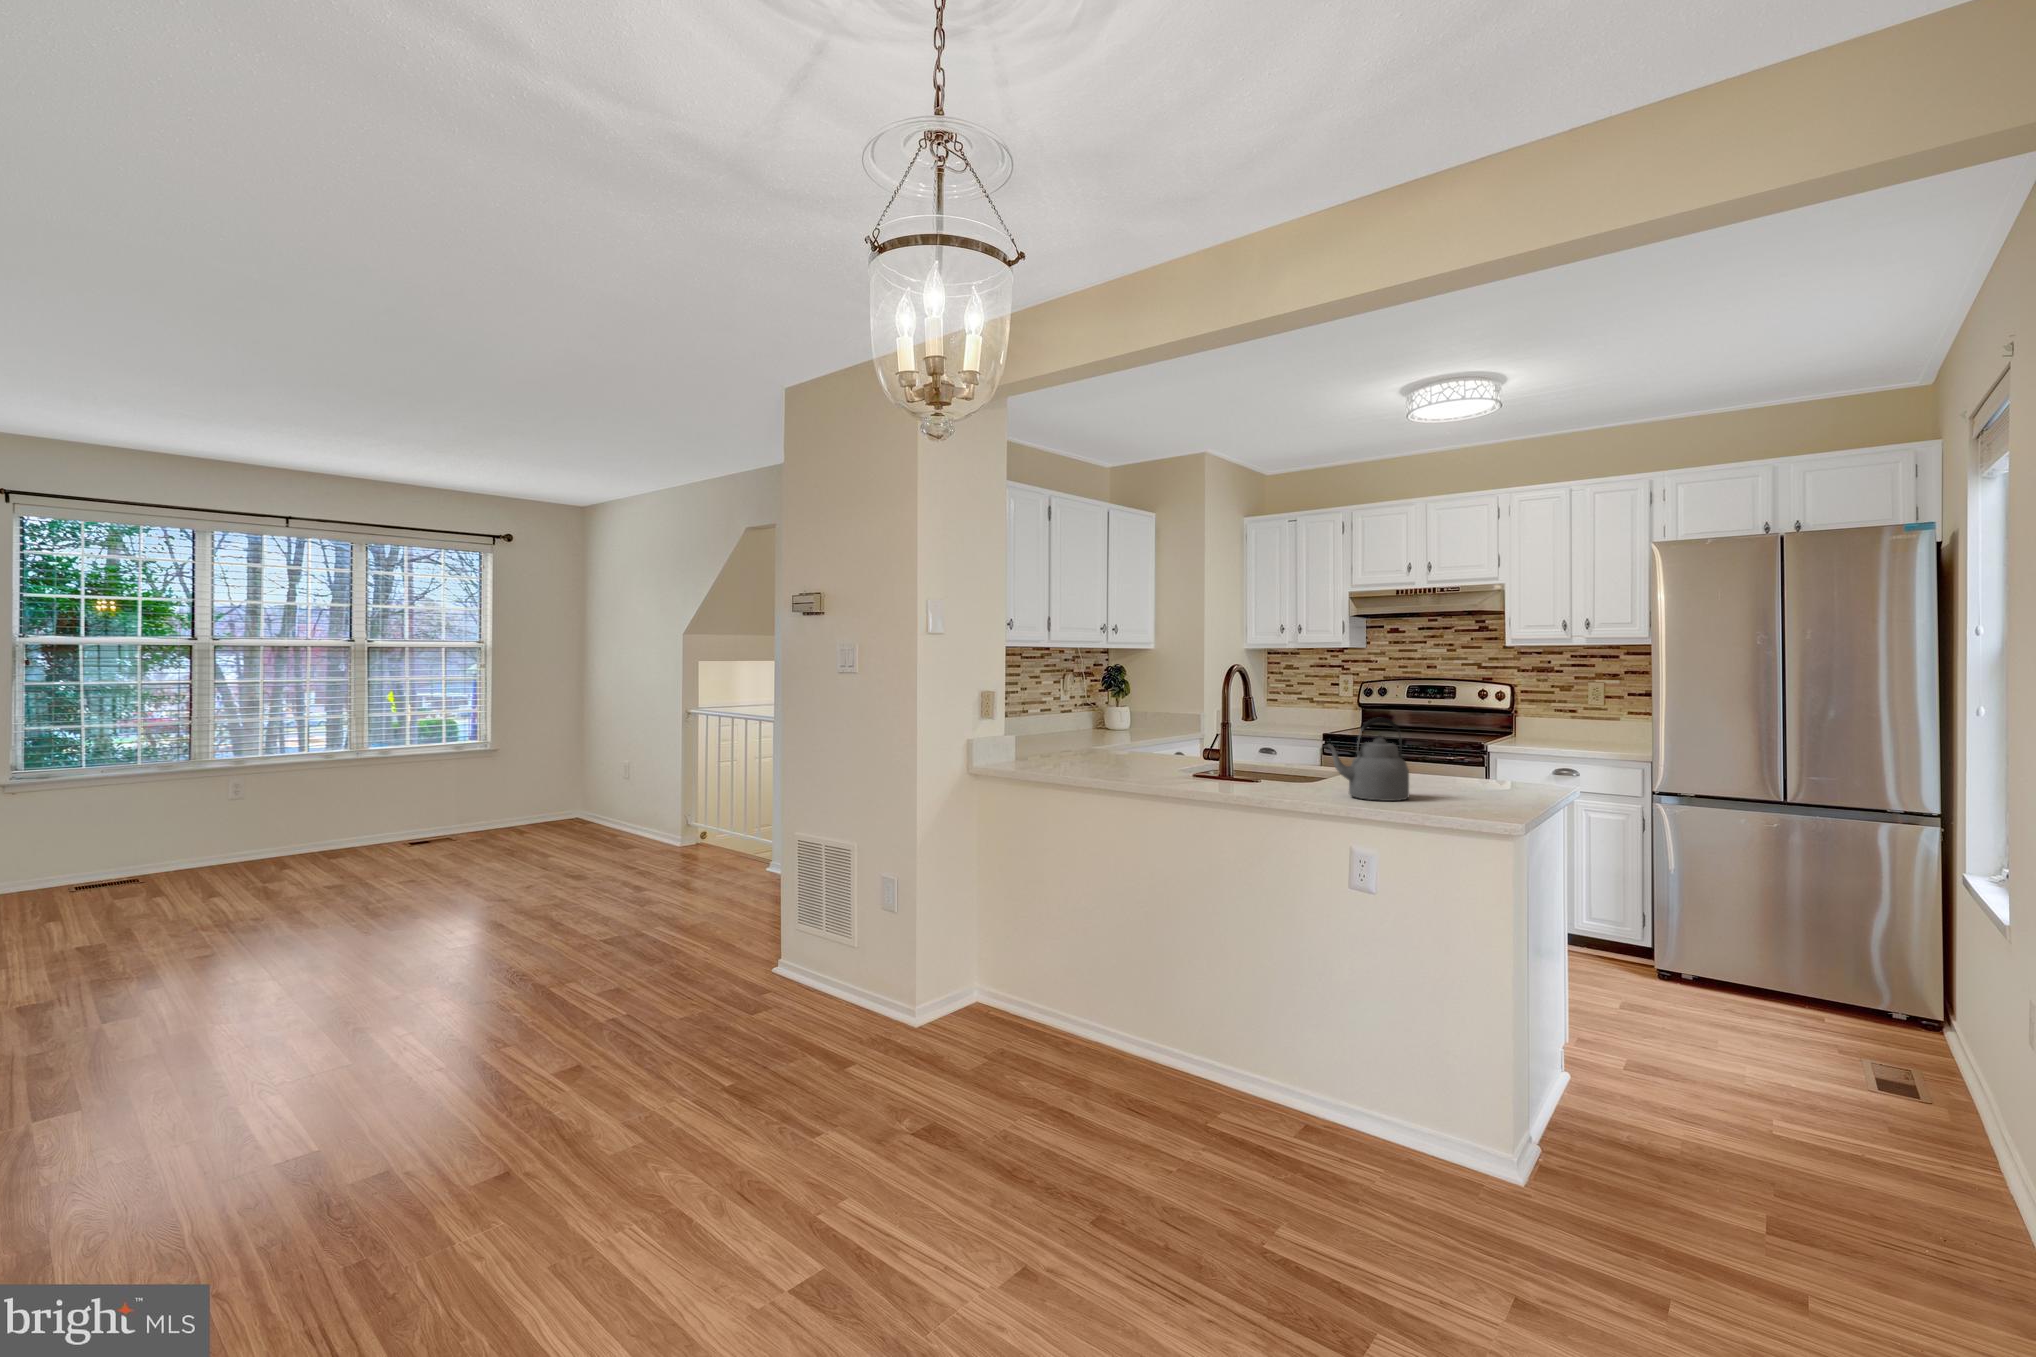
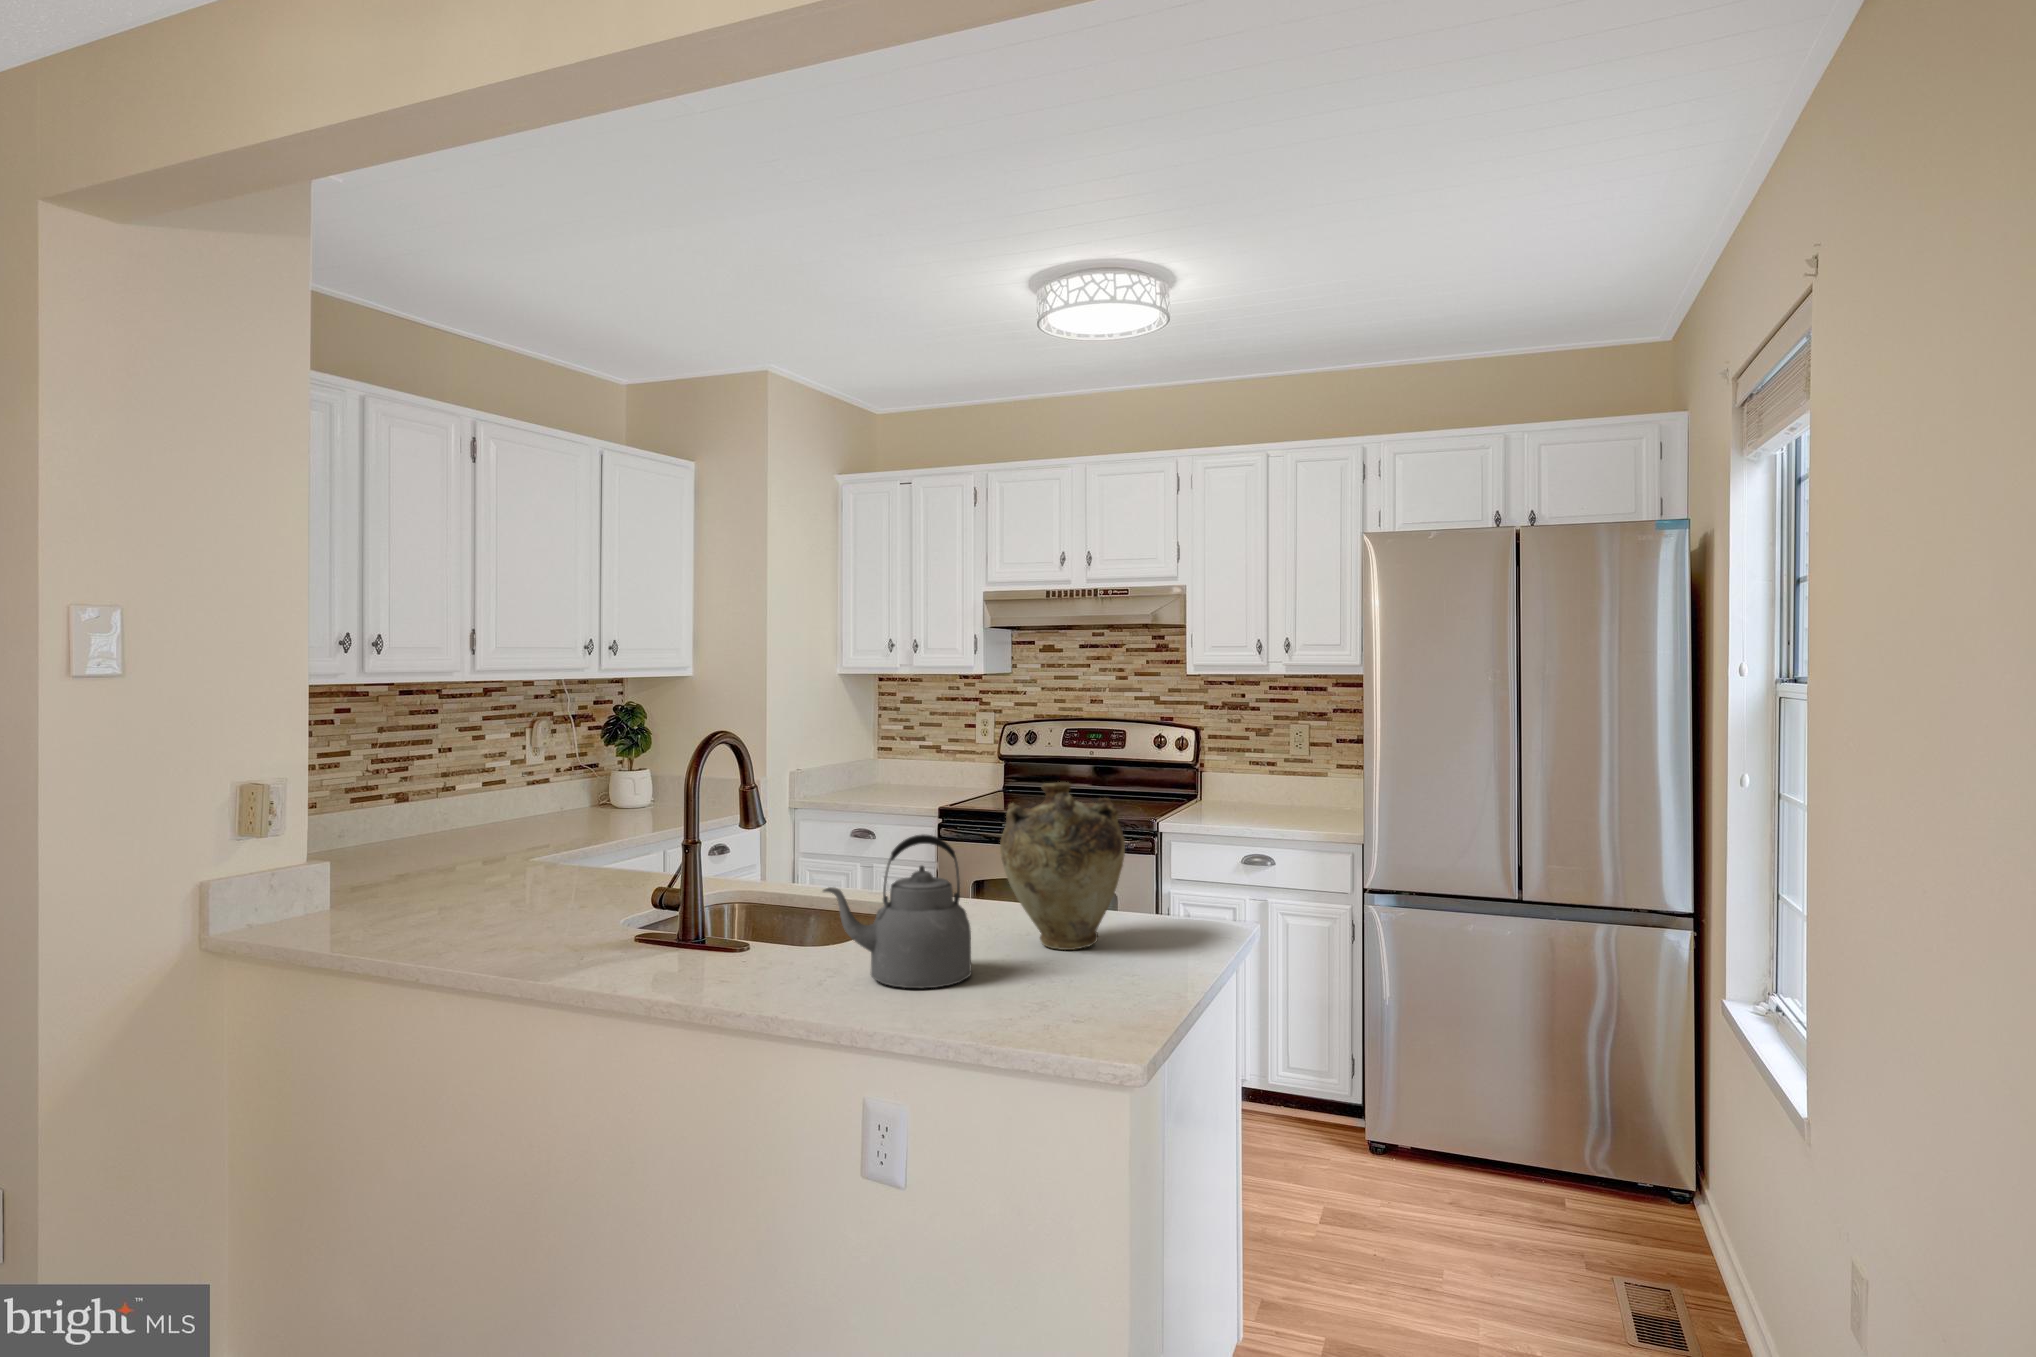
vase: none [1418,695,1500,792] -> present [1000,782,1125,950]

